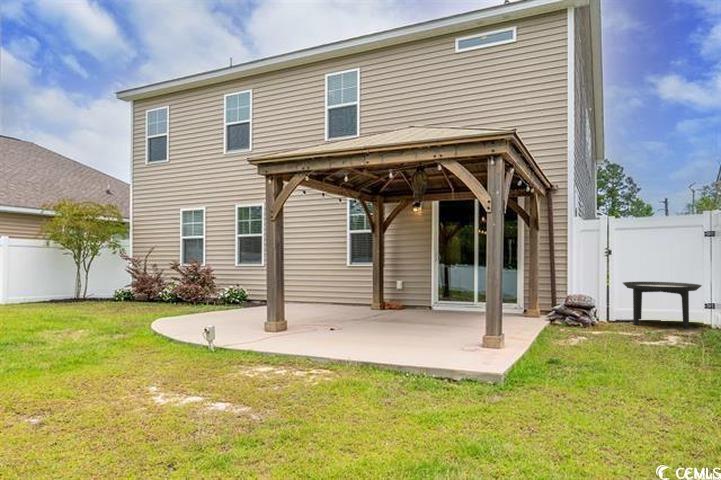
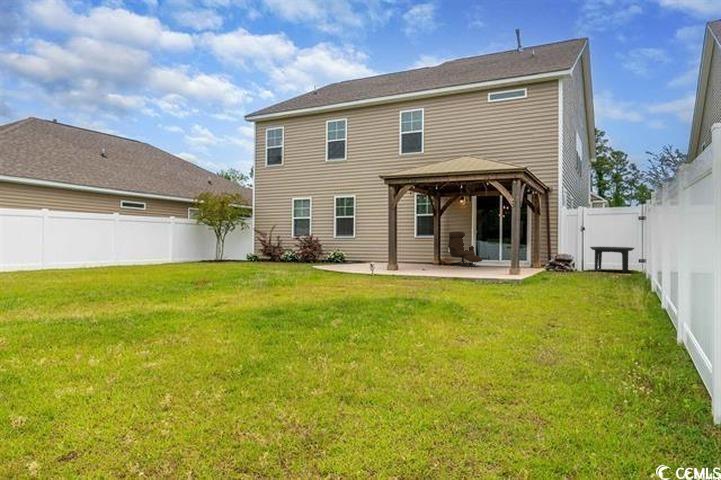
lounge chair: none [395,257,448,315] -> present [448,231,482,266]

